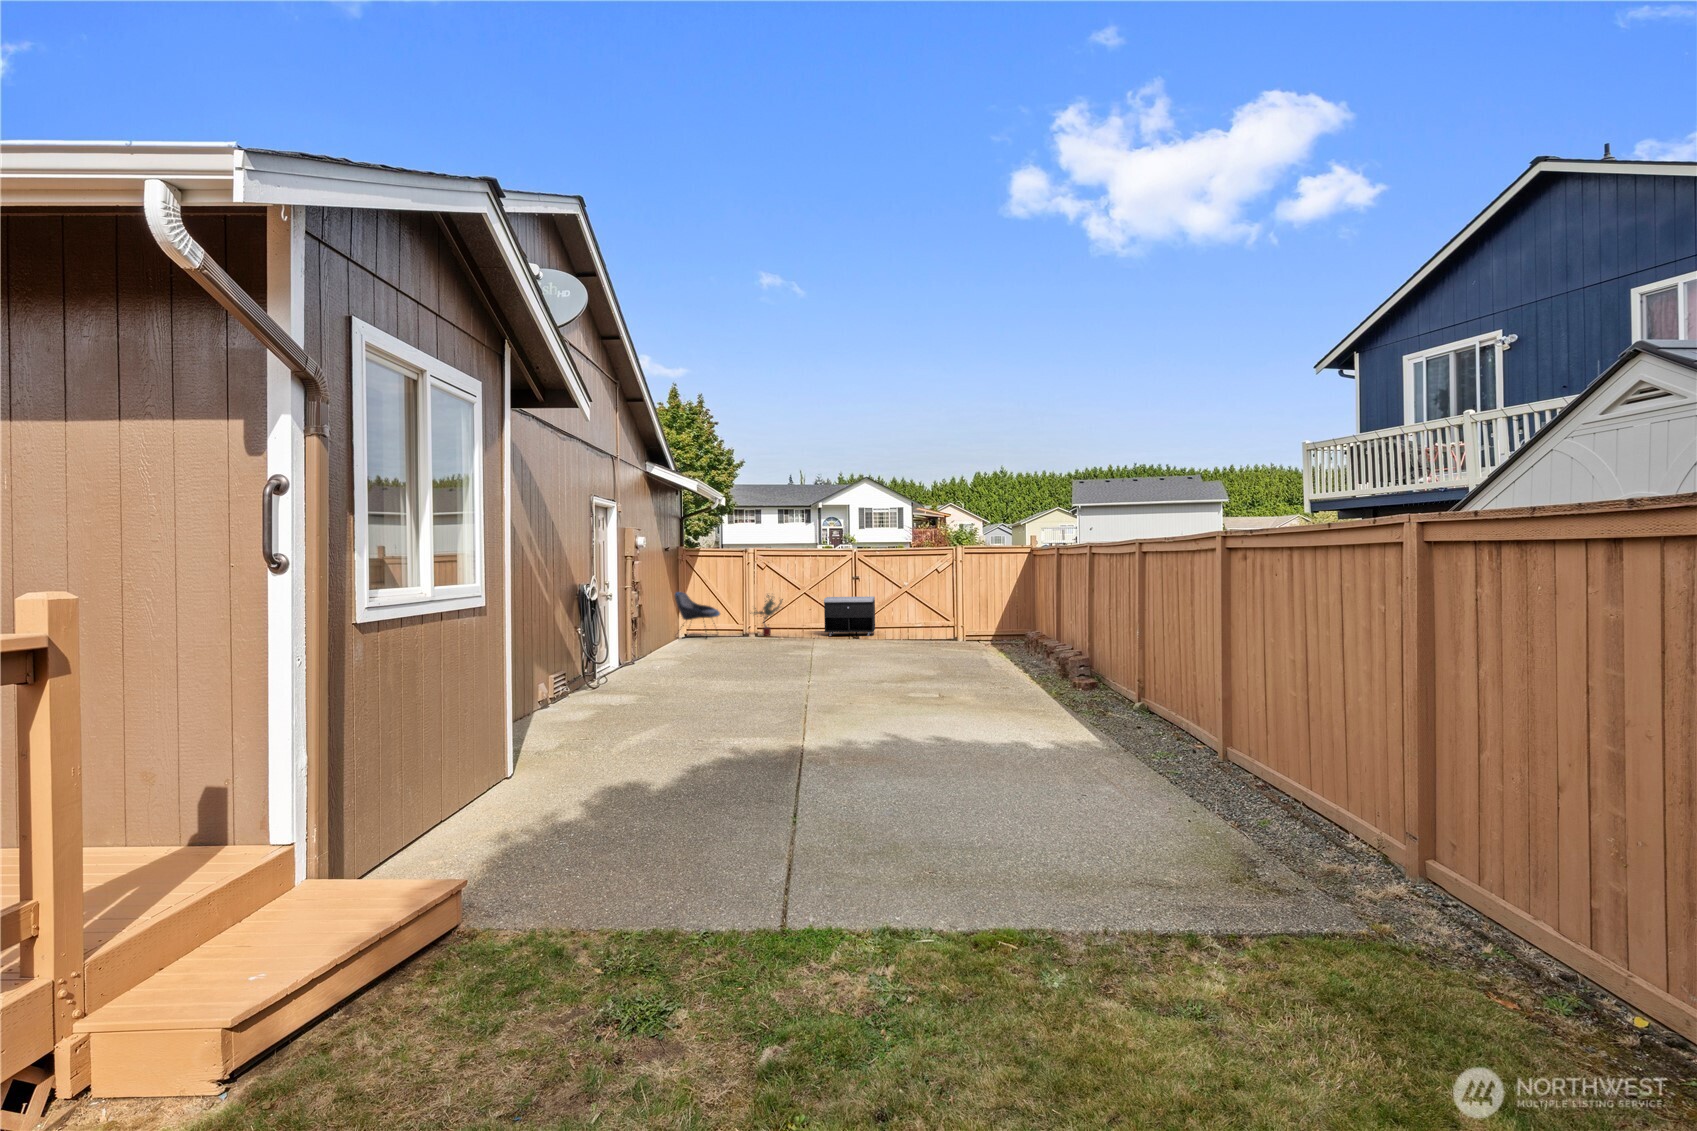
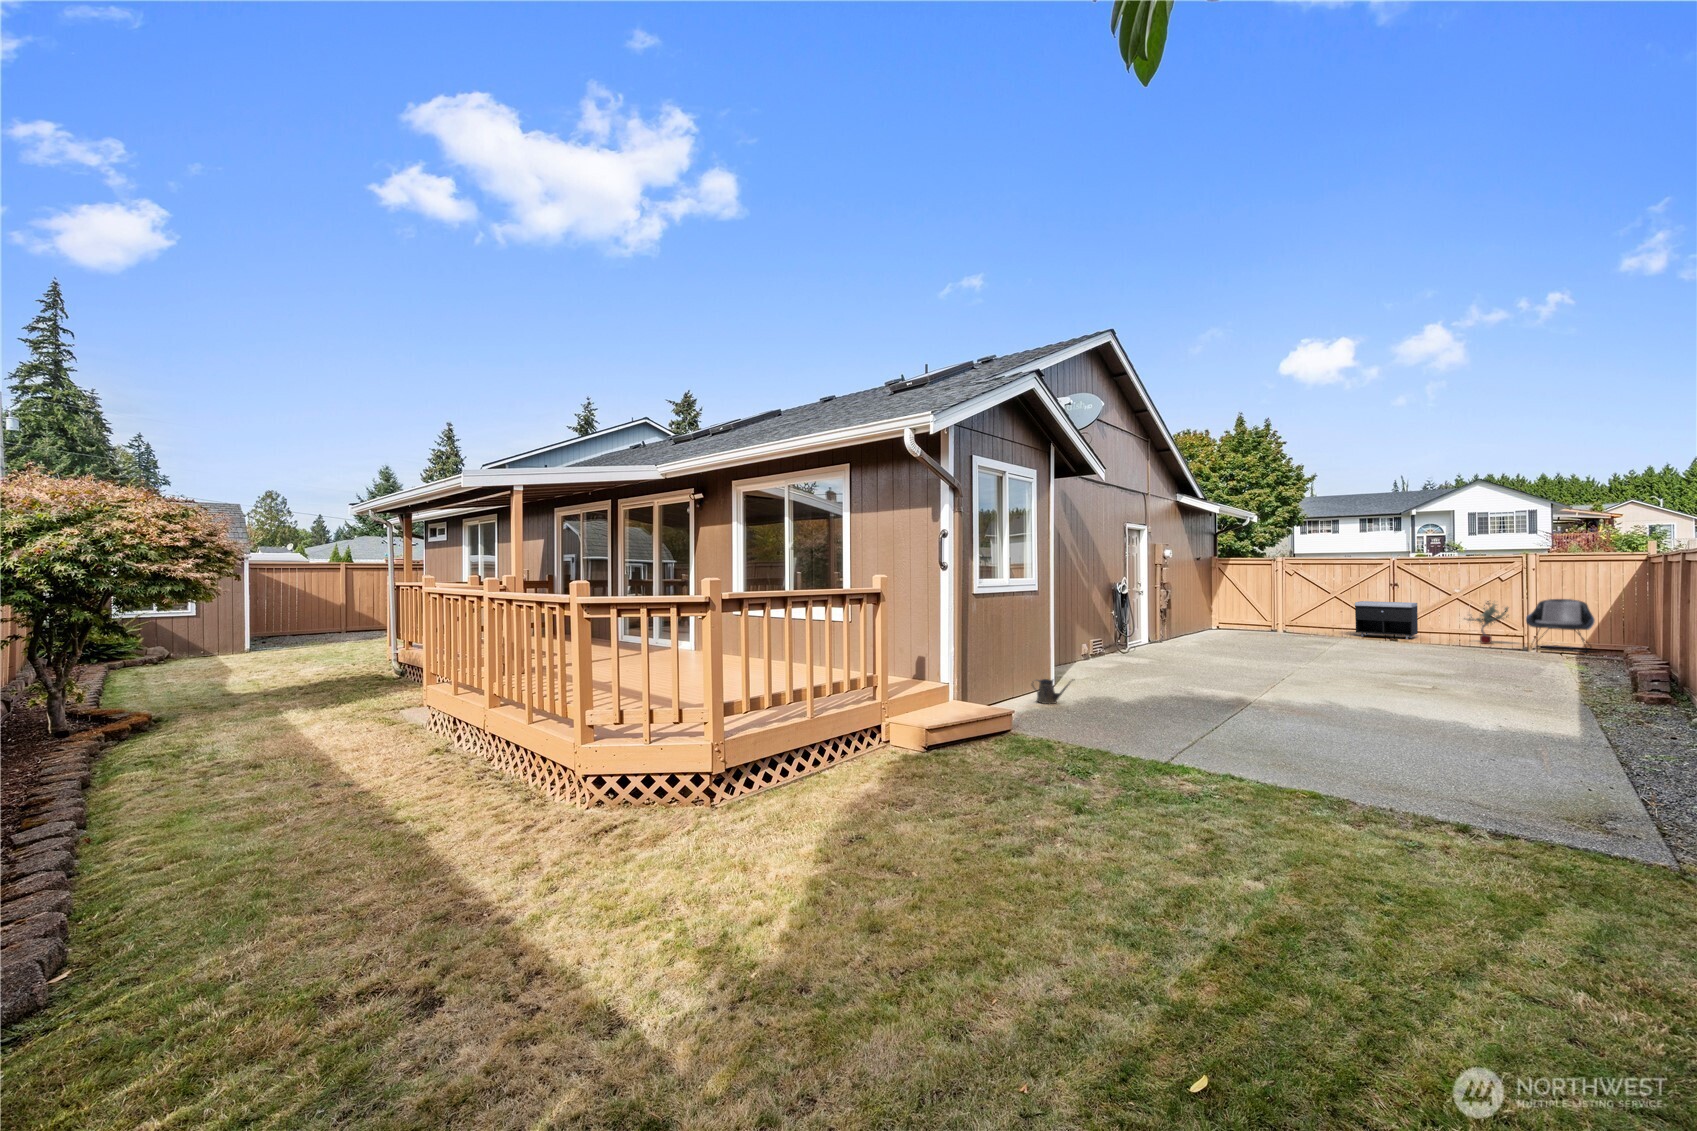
lounge chair: present [675,592,720,638] -> present [1526,599,1595,653]
potted tree: present [750,595,783,636] -> present [1464,601,1509,644]
watering can: none [477,764,560,819] -> present [1032,679,1070,704]

